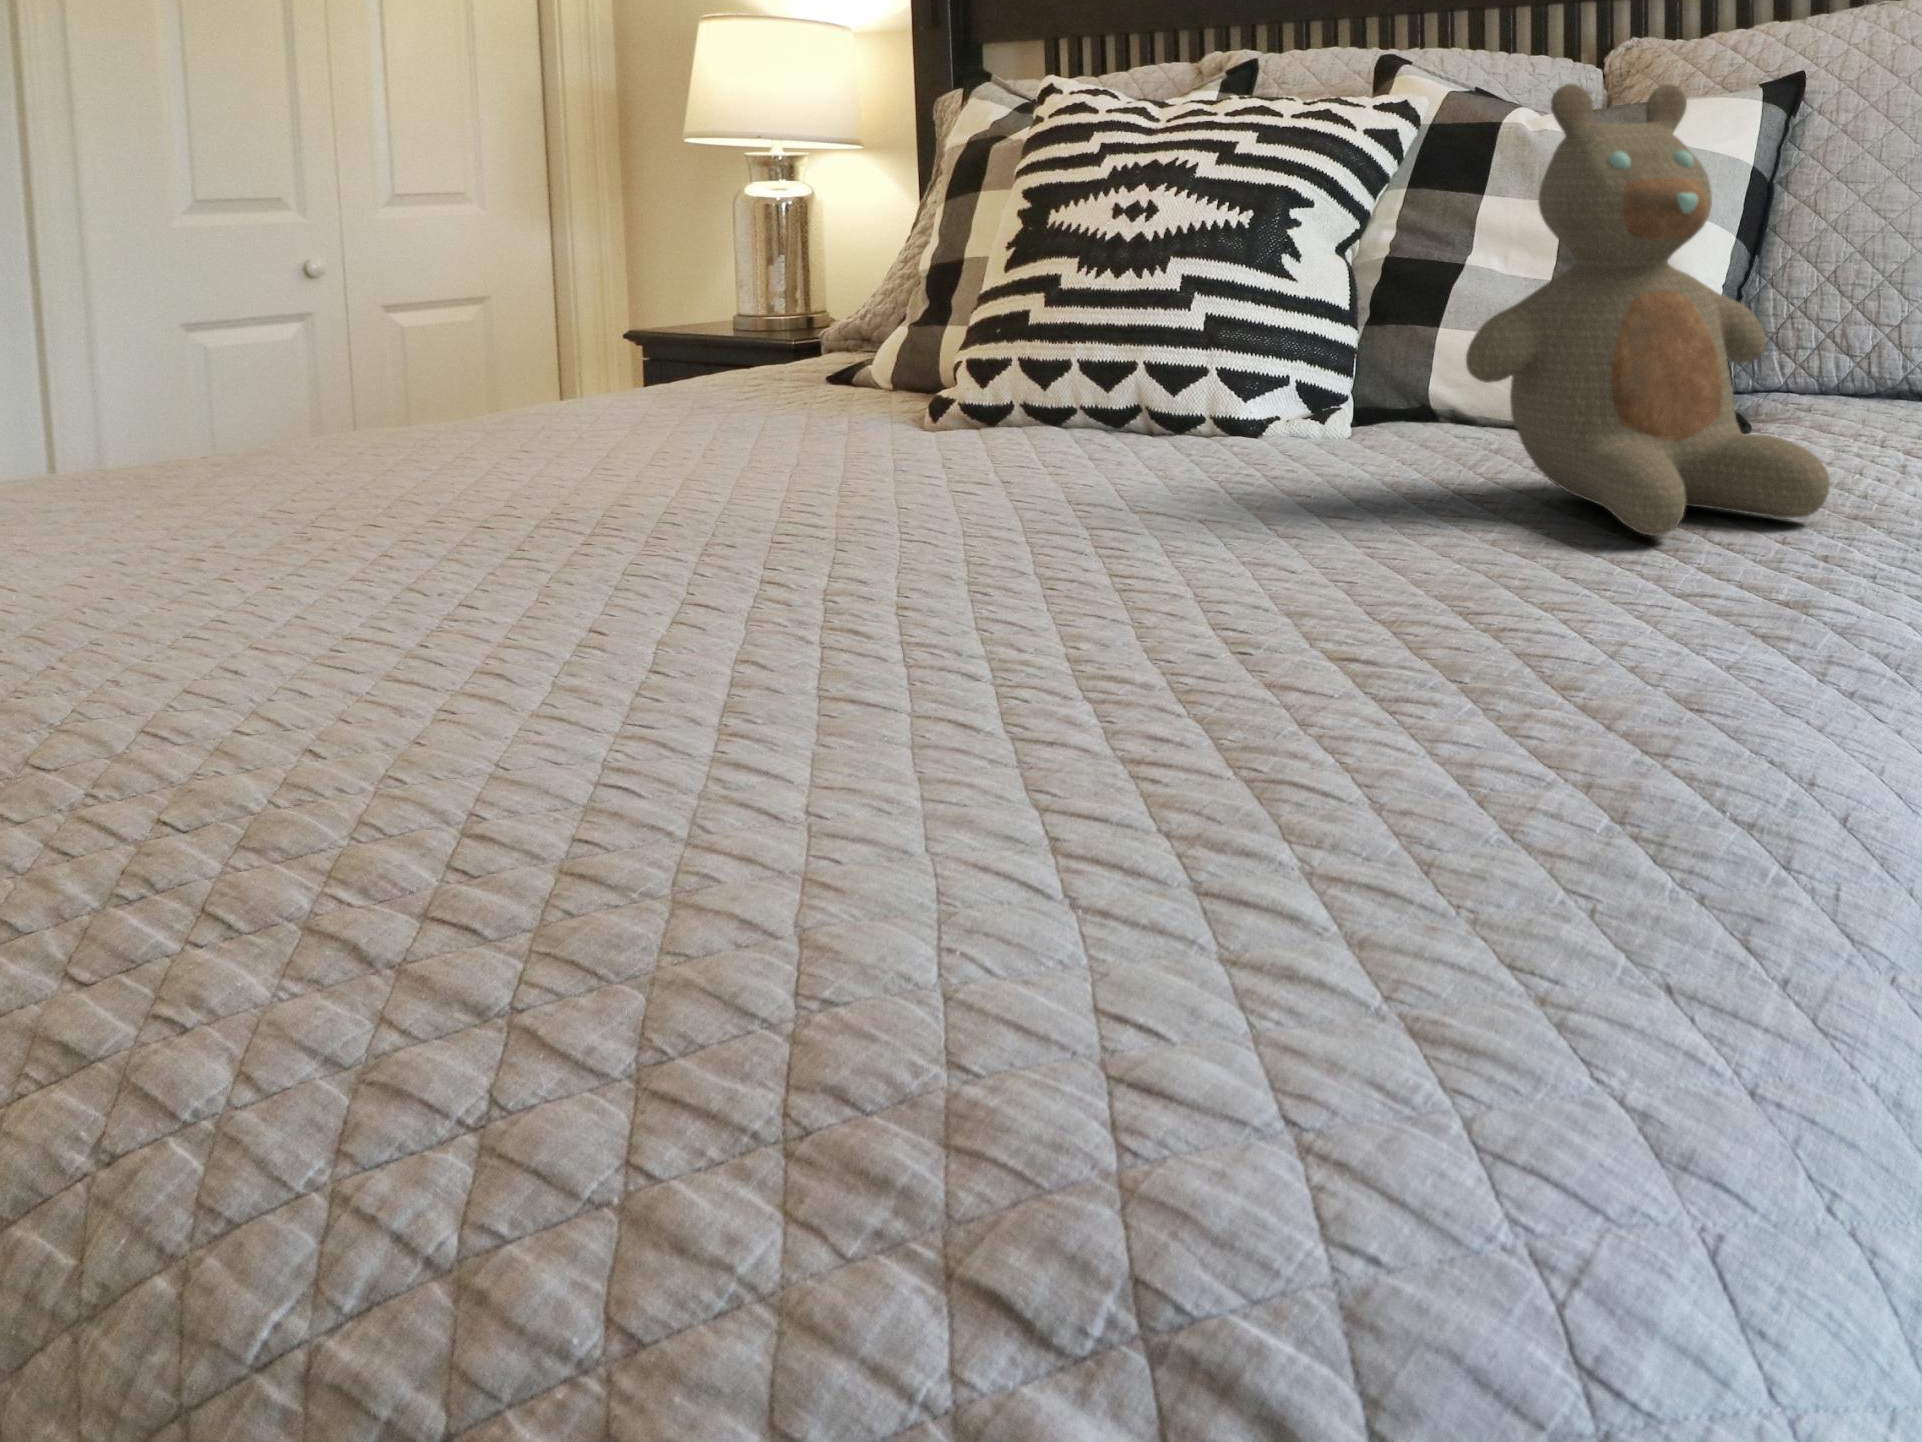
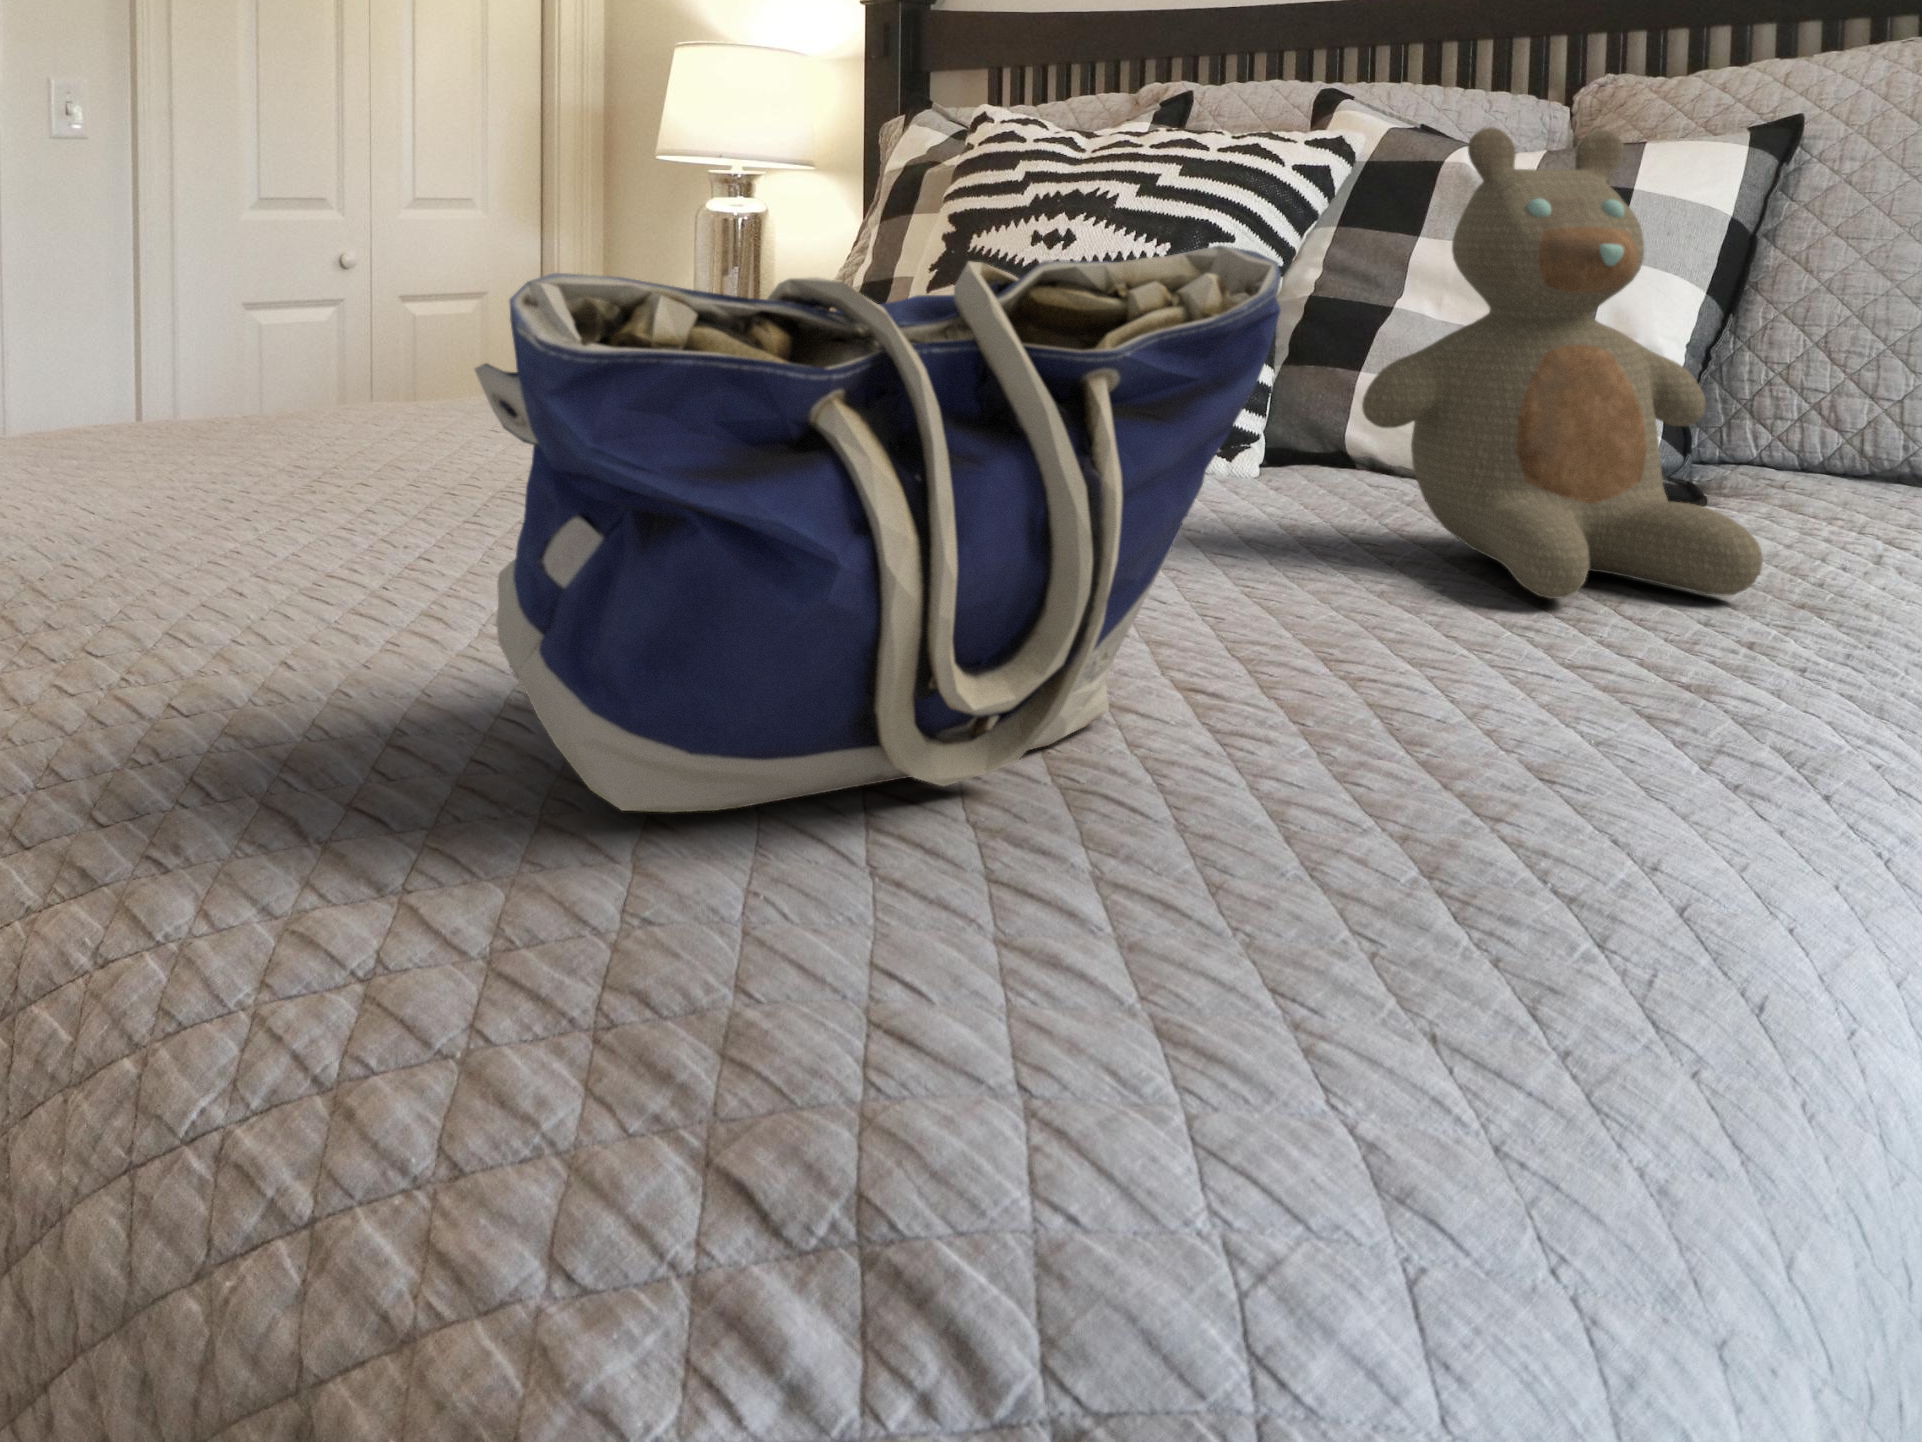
tote bag: none [568,206,1430,875] -> present [474,245,1281,812]

